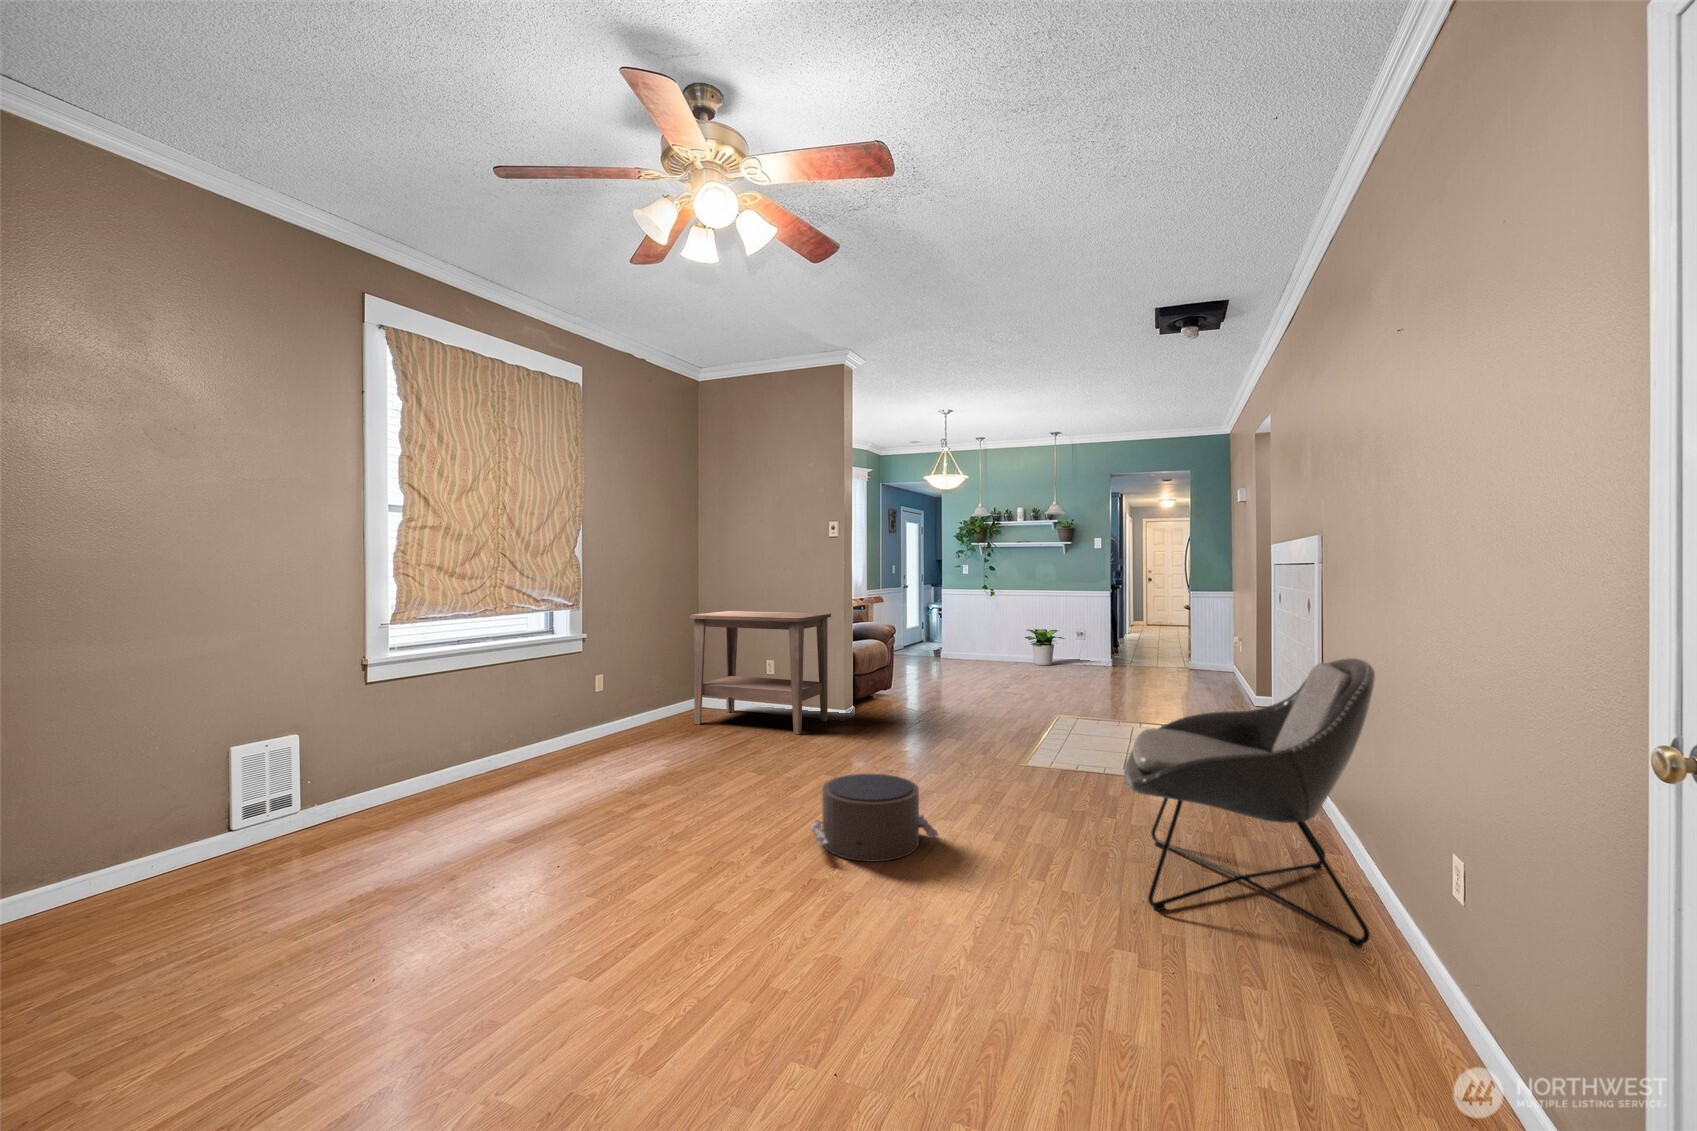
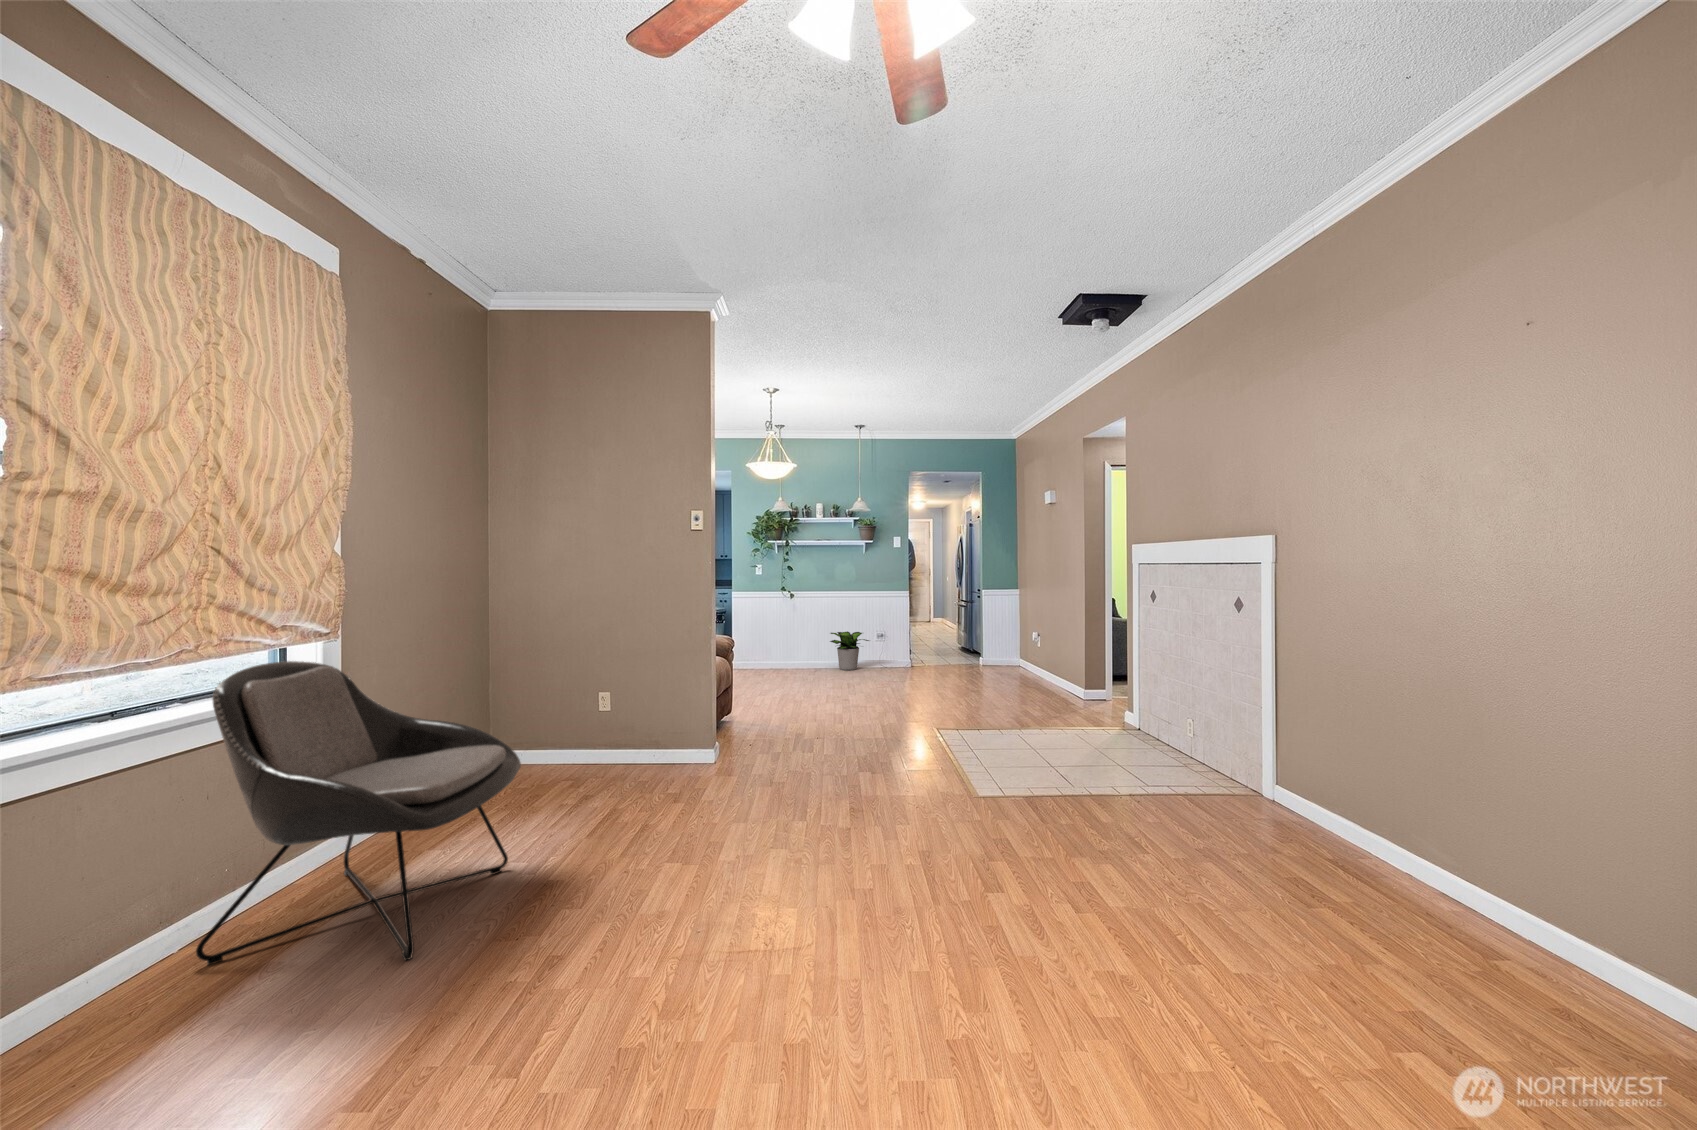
side table: present [690,611,831,734] -> none [502,627,694,792]
lounge chair: present [1124,658,1375,948] -> present [196,661,521,965]
pouf: present [811,774,938,862] -> none [864,848,1038,986]

